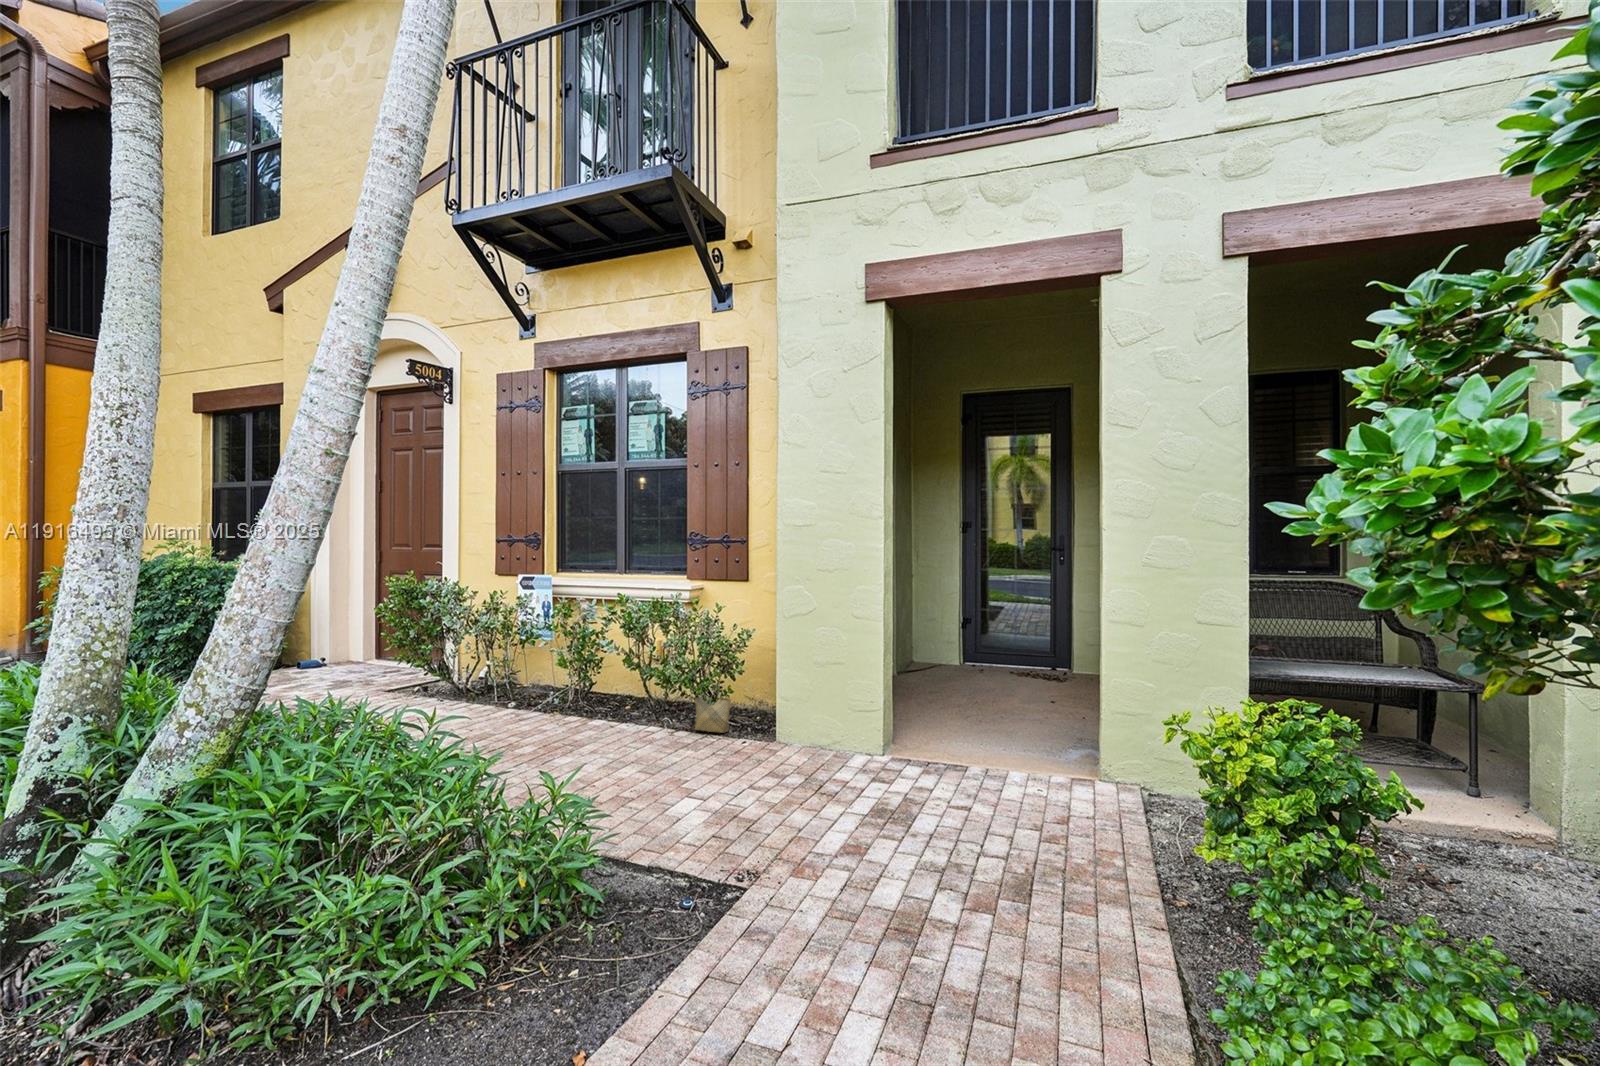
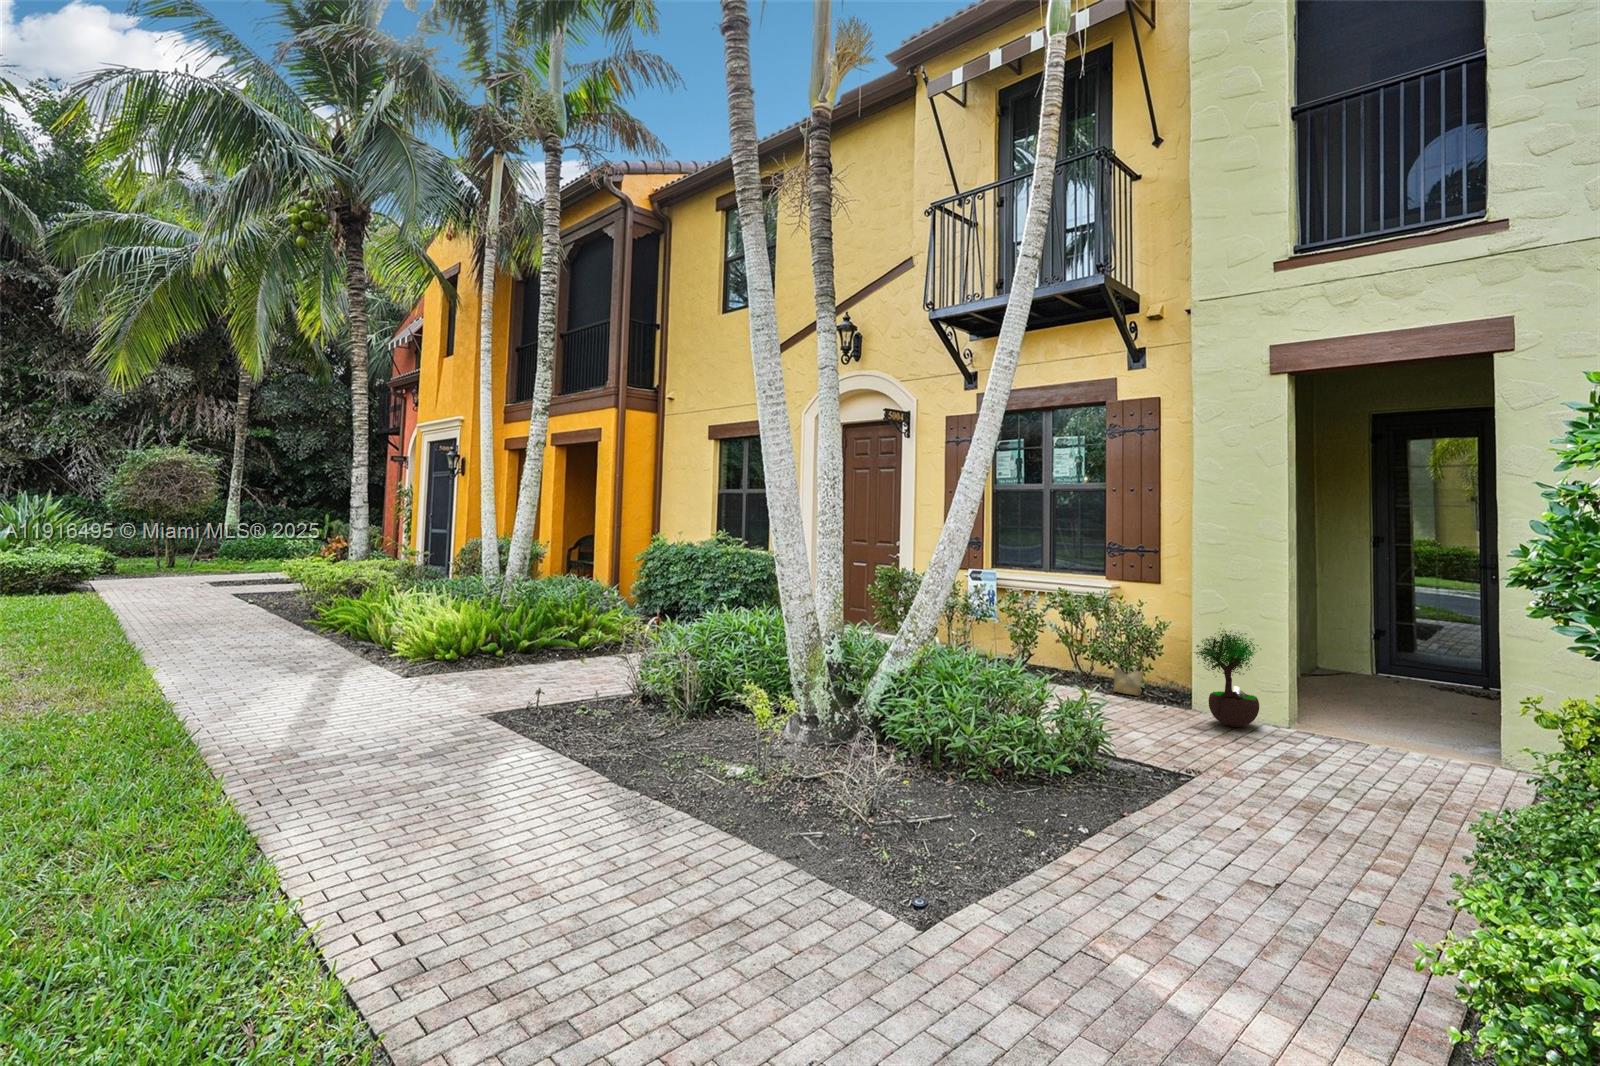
potted tree: none [777,633,861,776] -> present [1194,623,1261,727]

